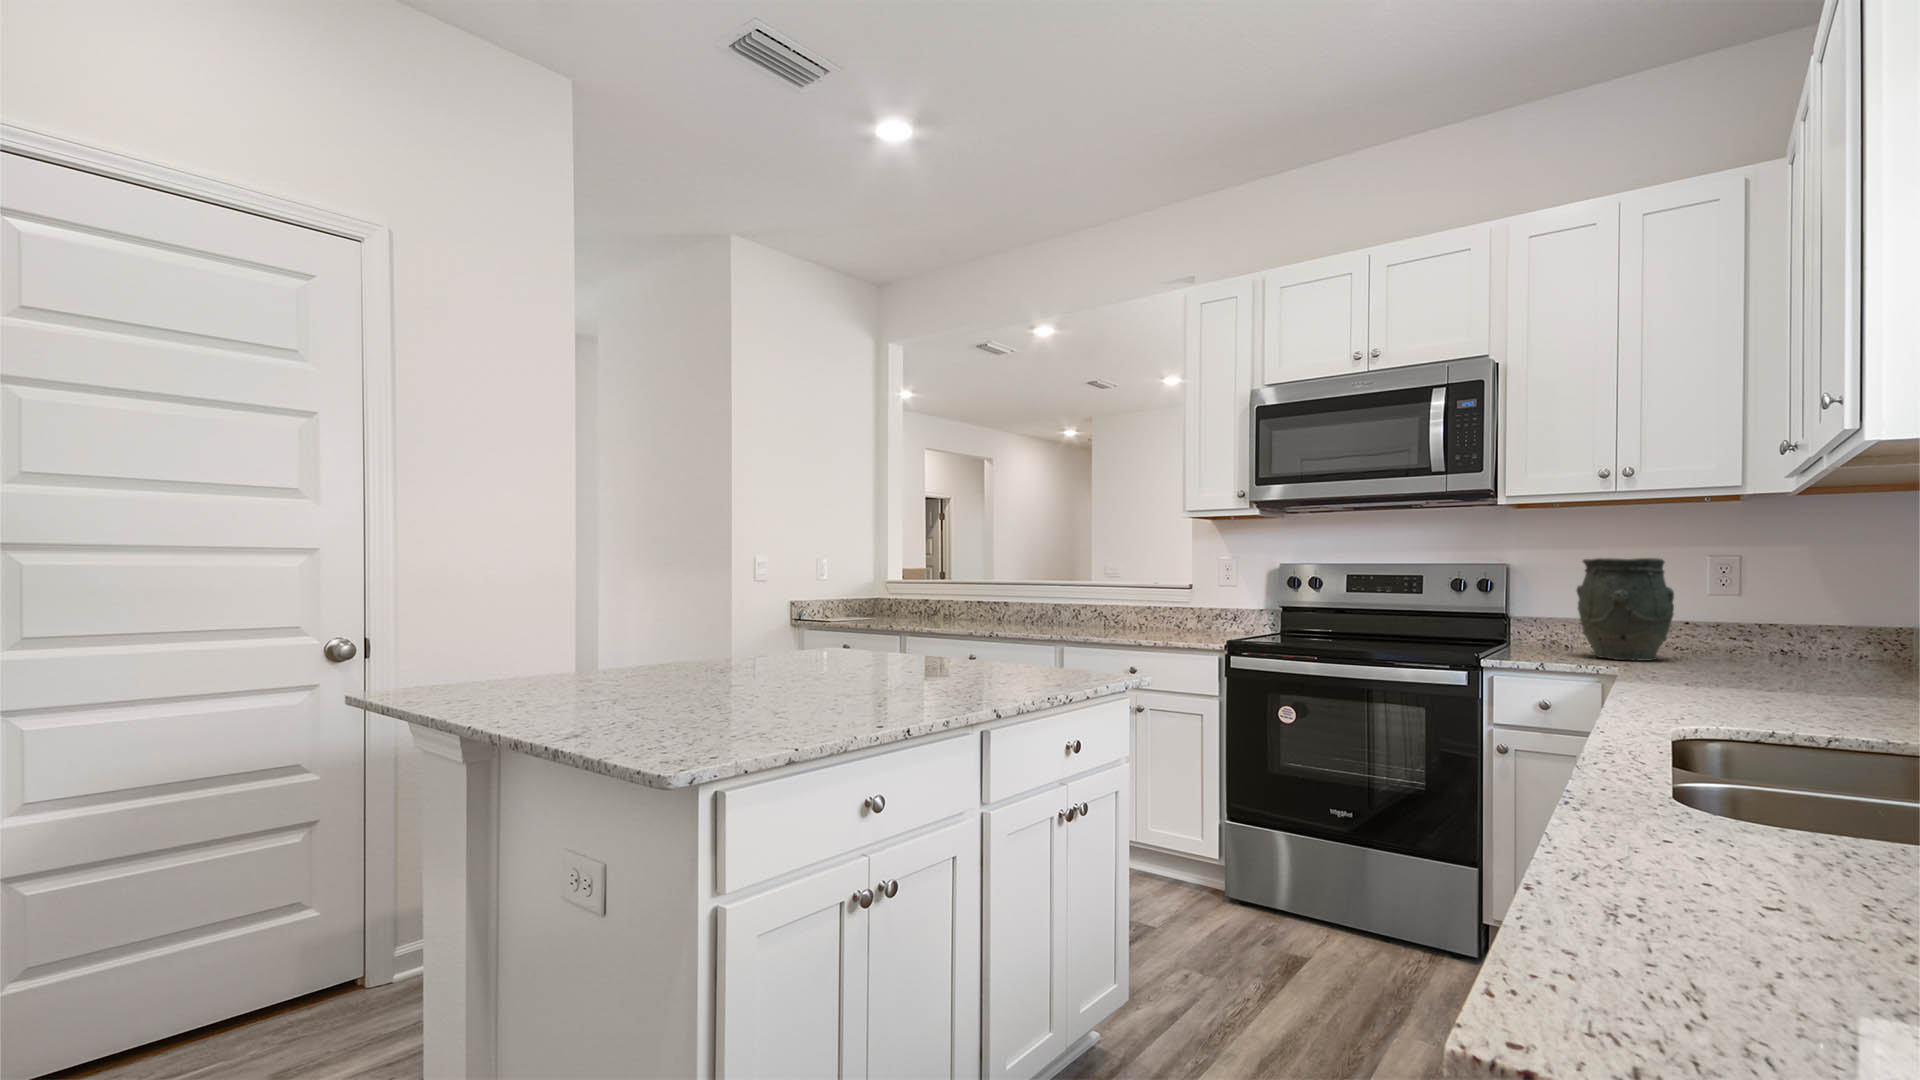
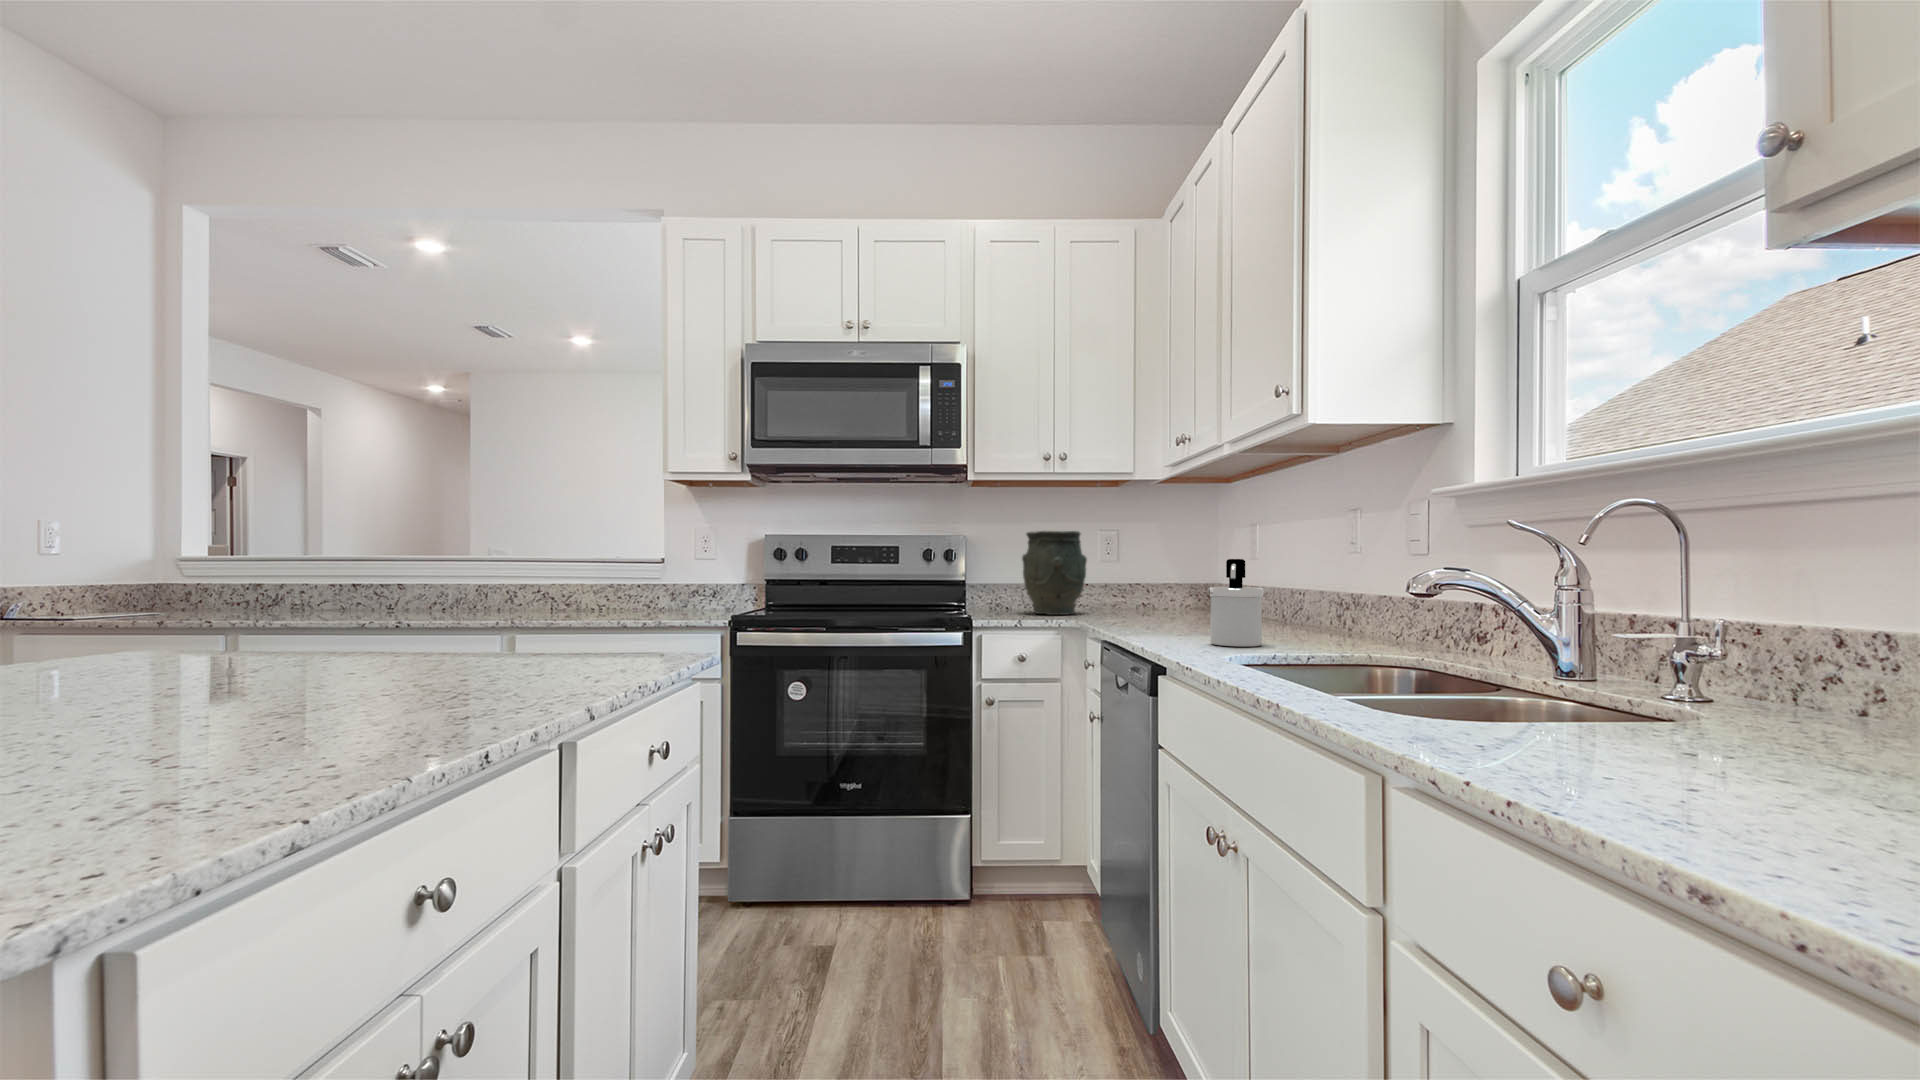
soap dispenser: none [1726,607,1815,720] -> present [1209,559,1264,647]

